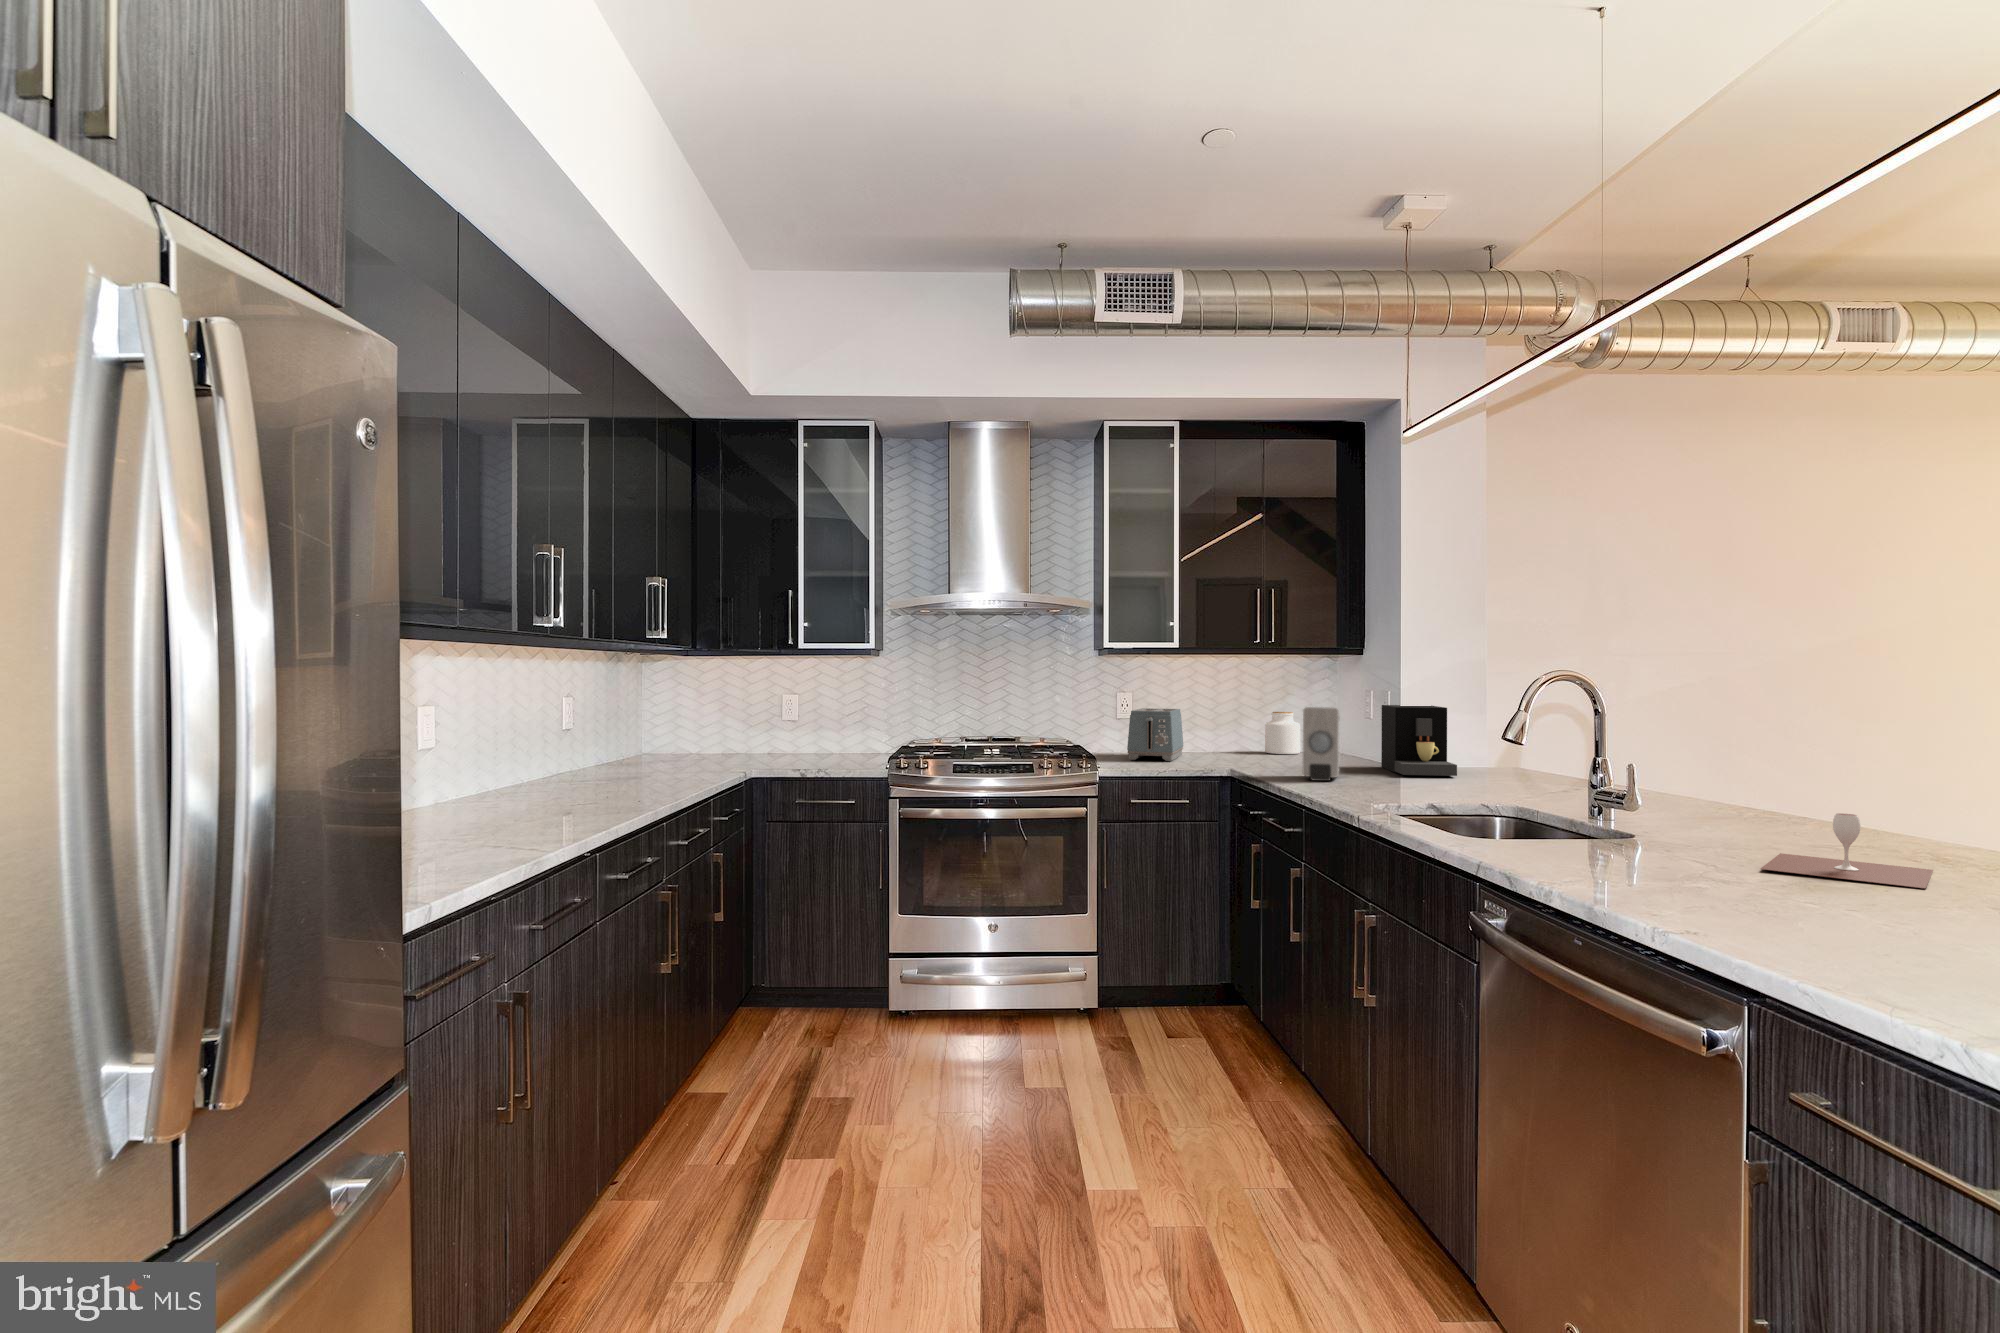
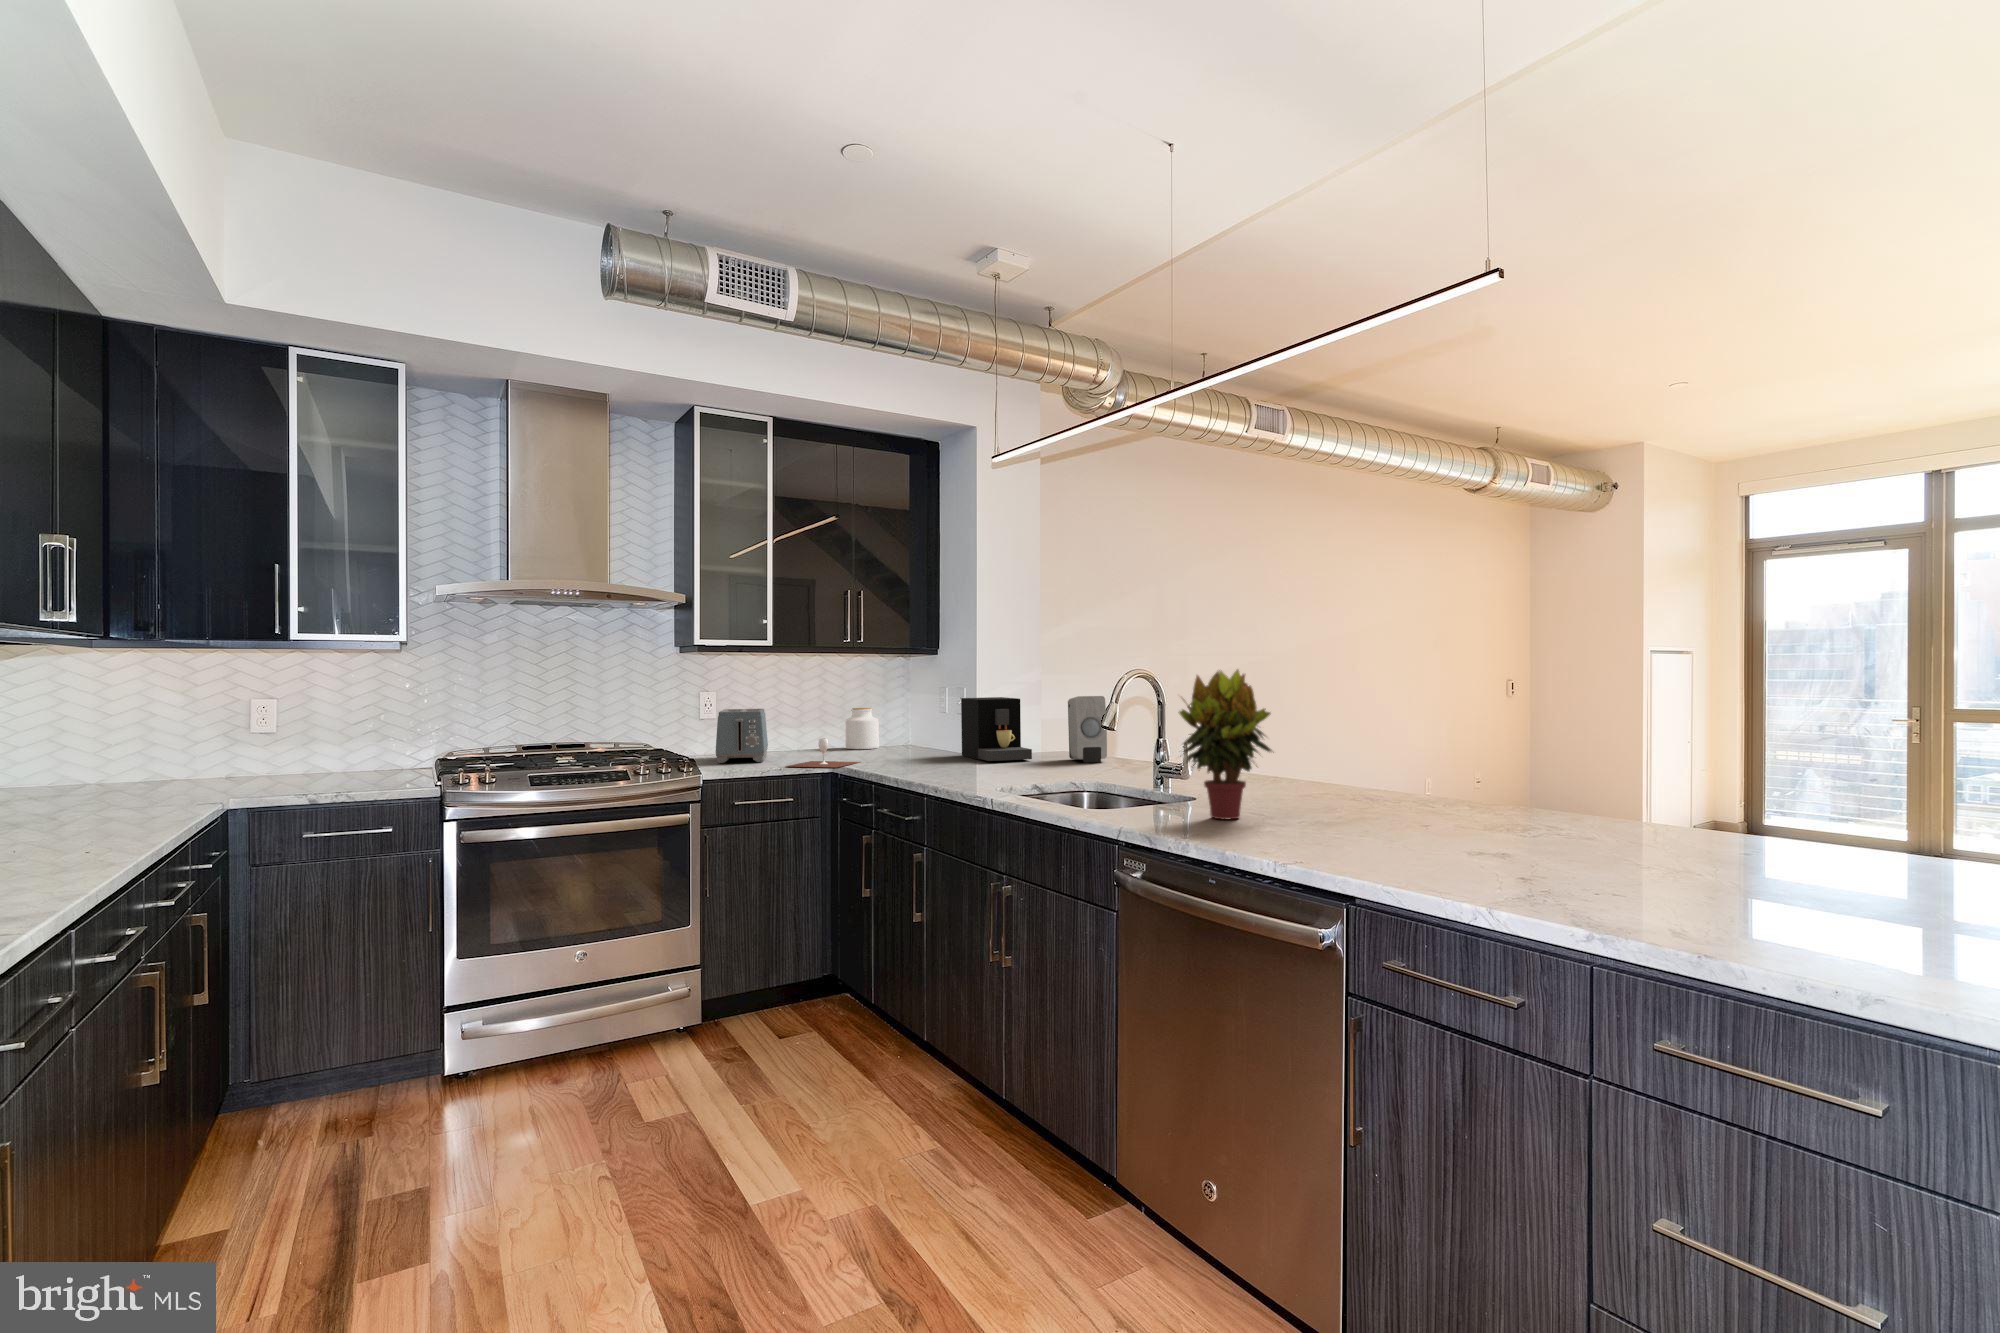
potted plant: none [1568,679,1714,869] -> present [1179,670,1272,819]
soap dispenser: present [1303,707,1340,781] -> present [1068,696,1107,762]
wine glass: present [1761,813,1933,889] -> present [786,738,860,768]

